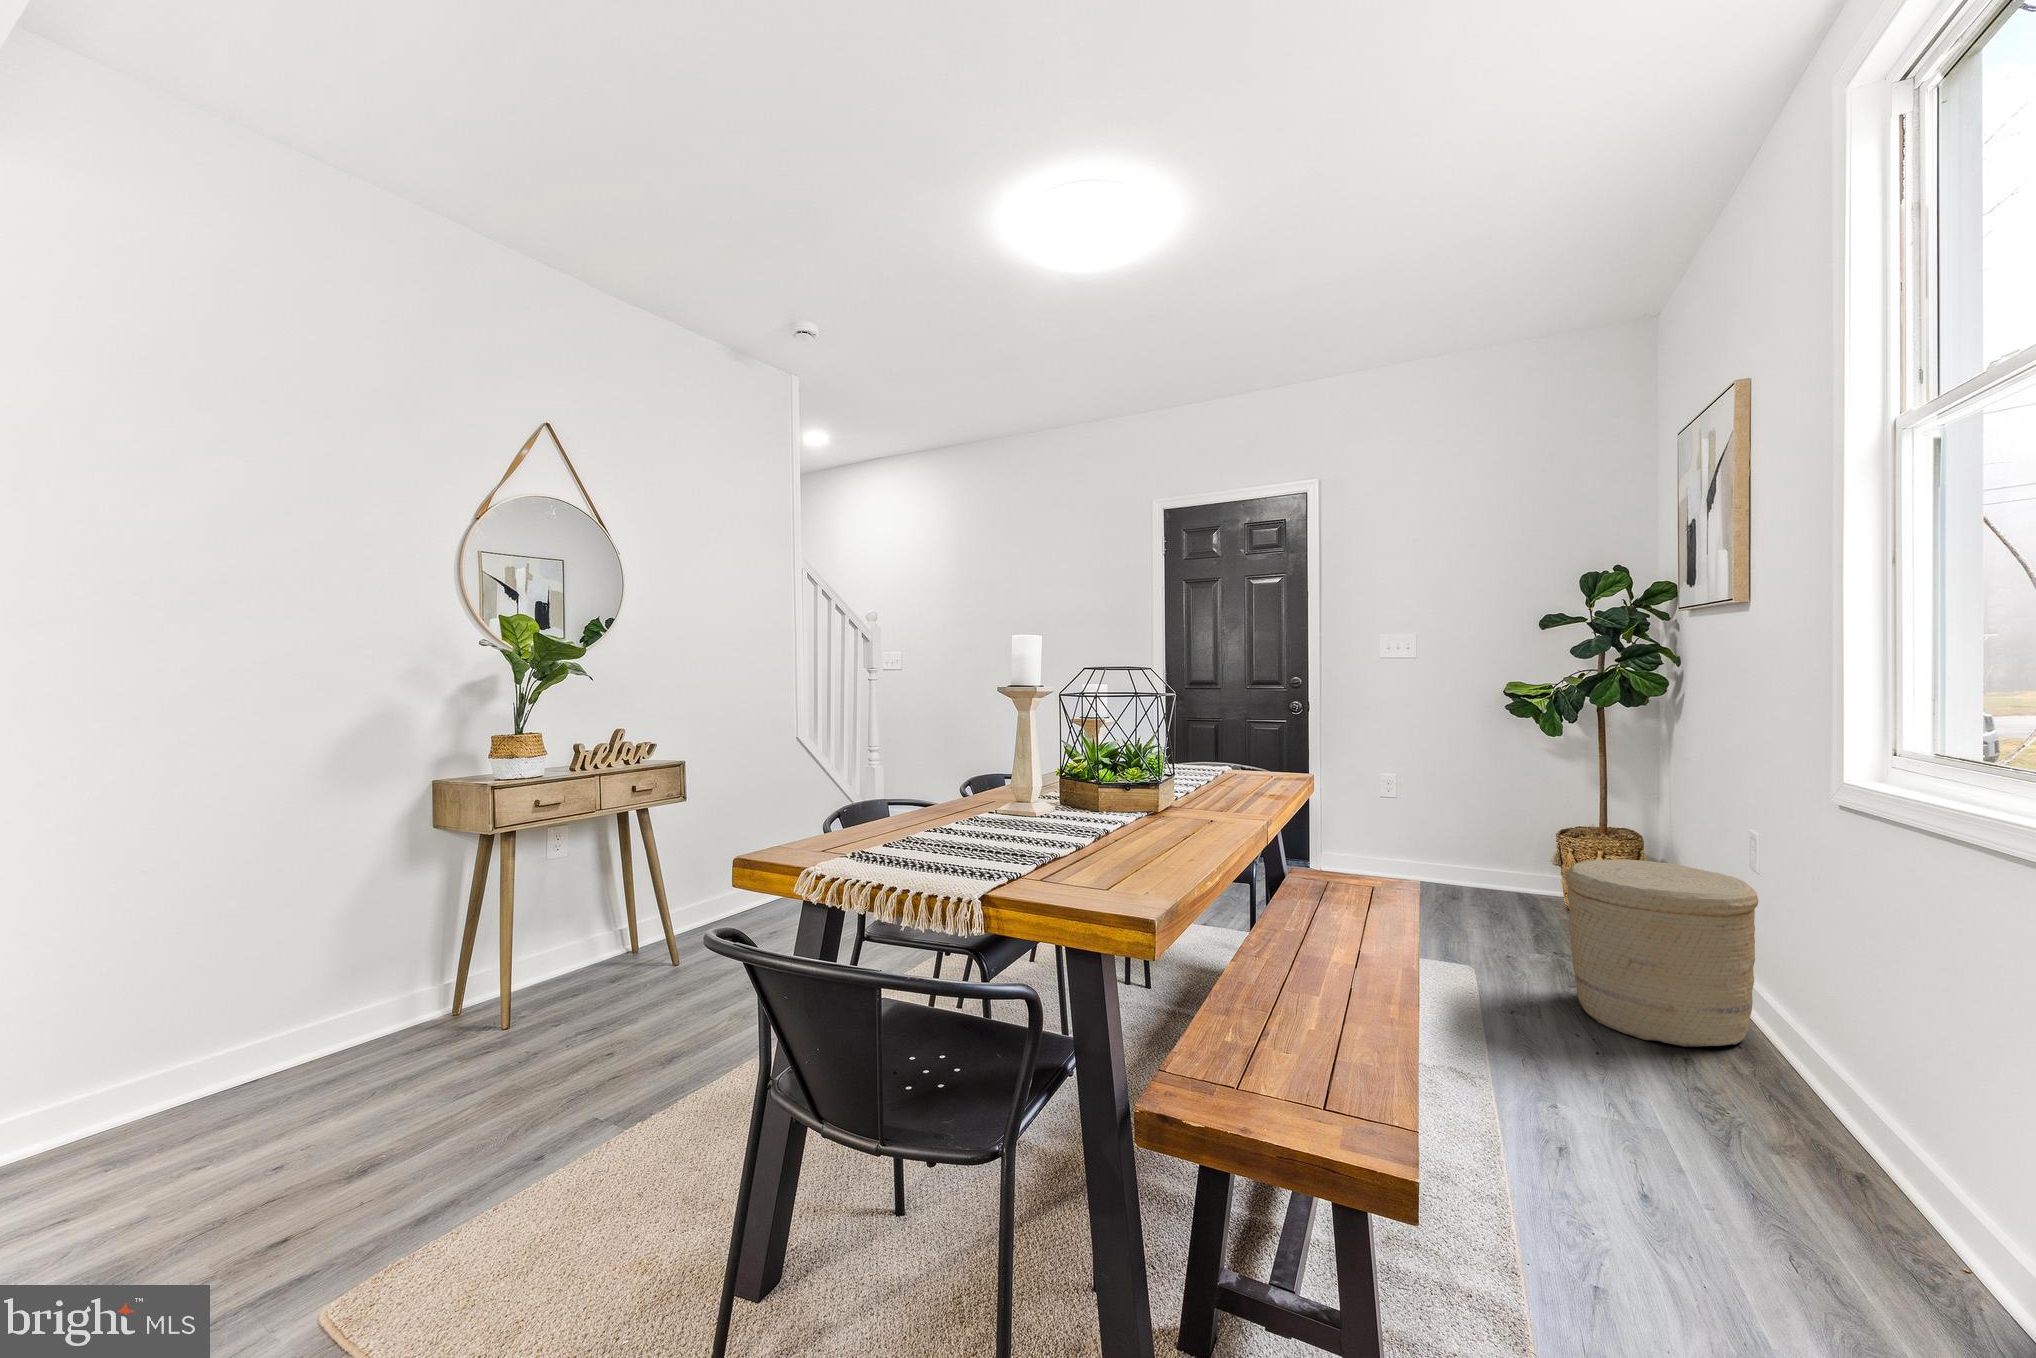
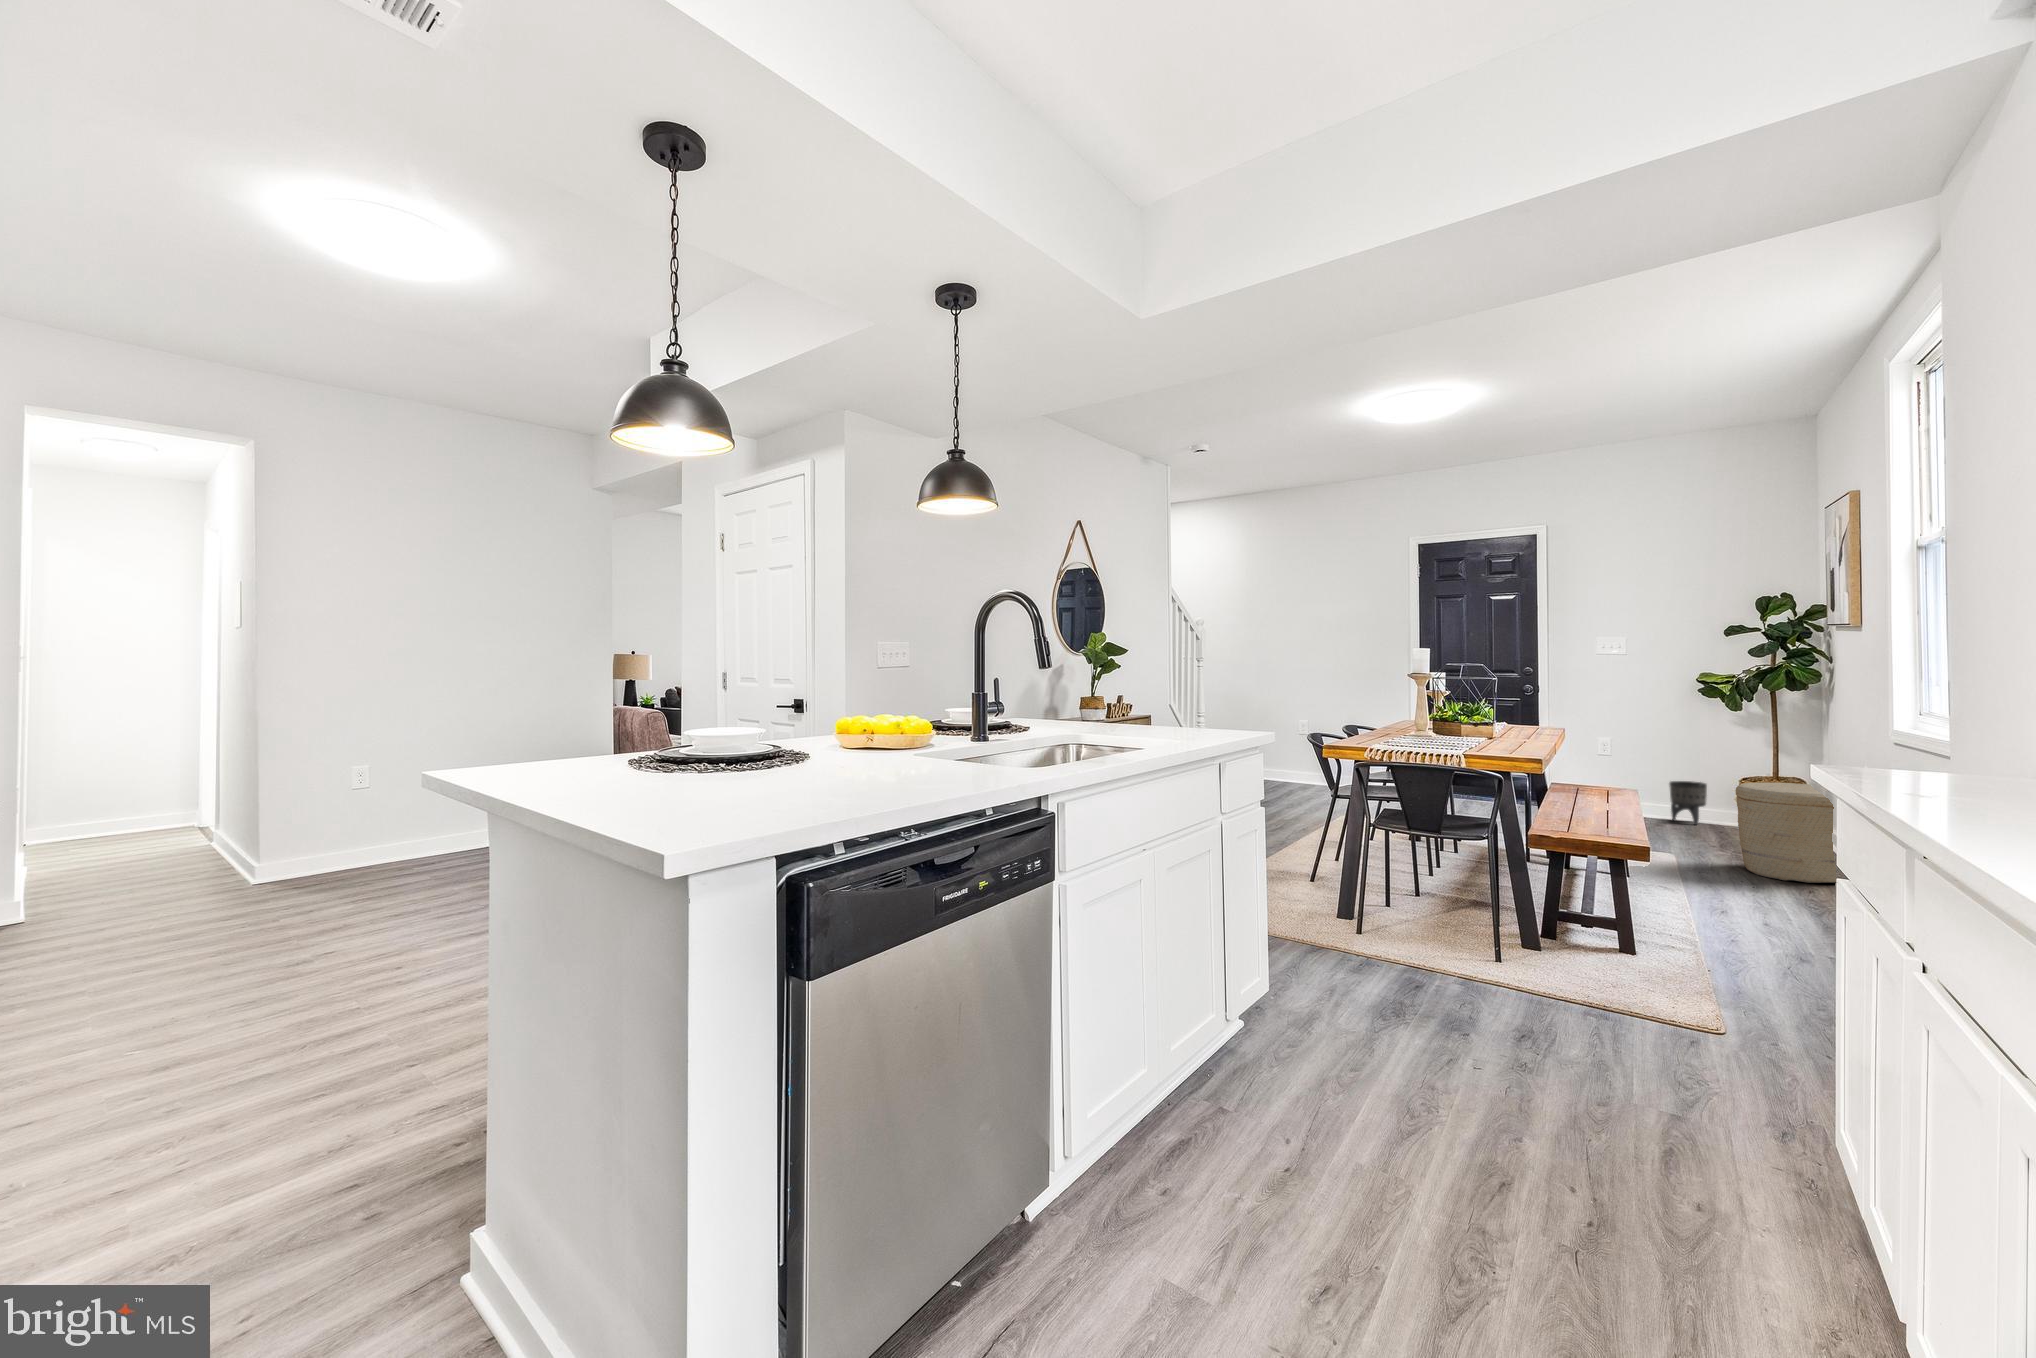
planter: none [1468,831,1516,896] -> present [1669,781,1707,825]

